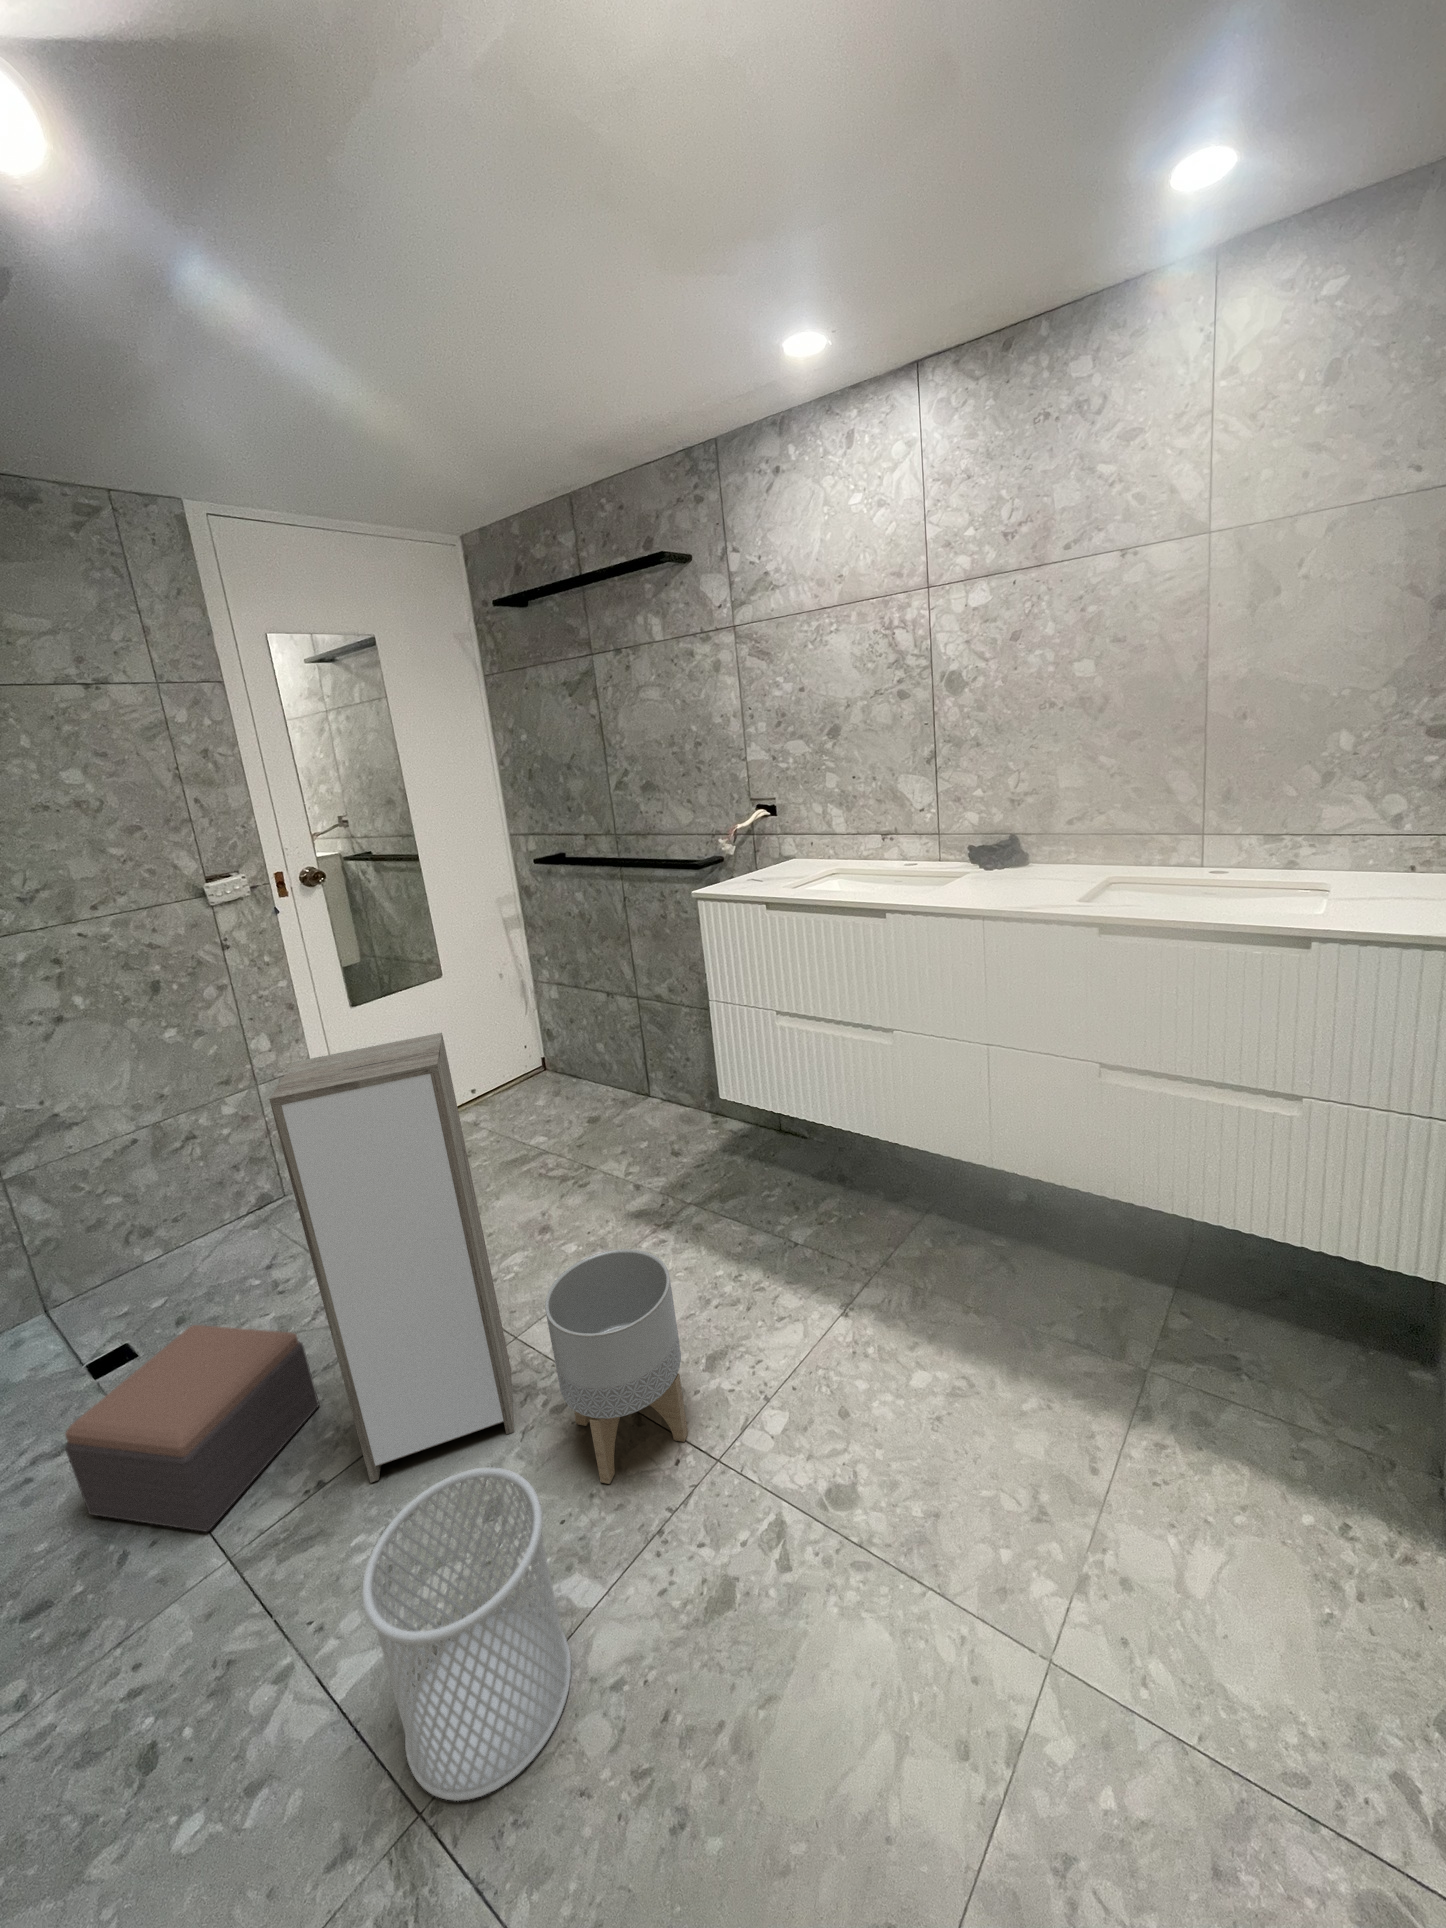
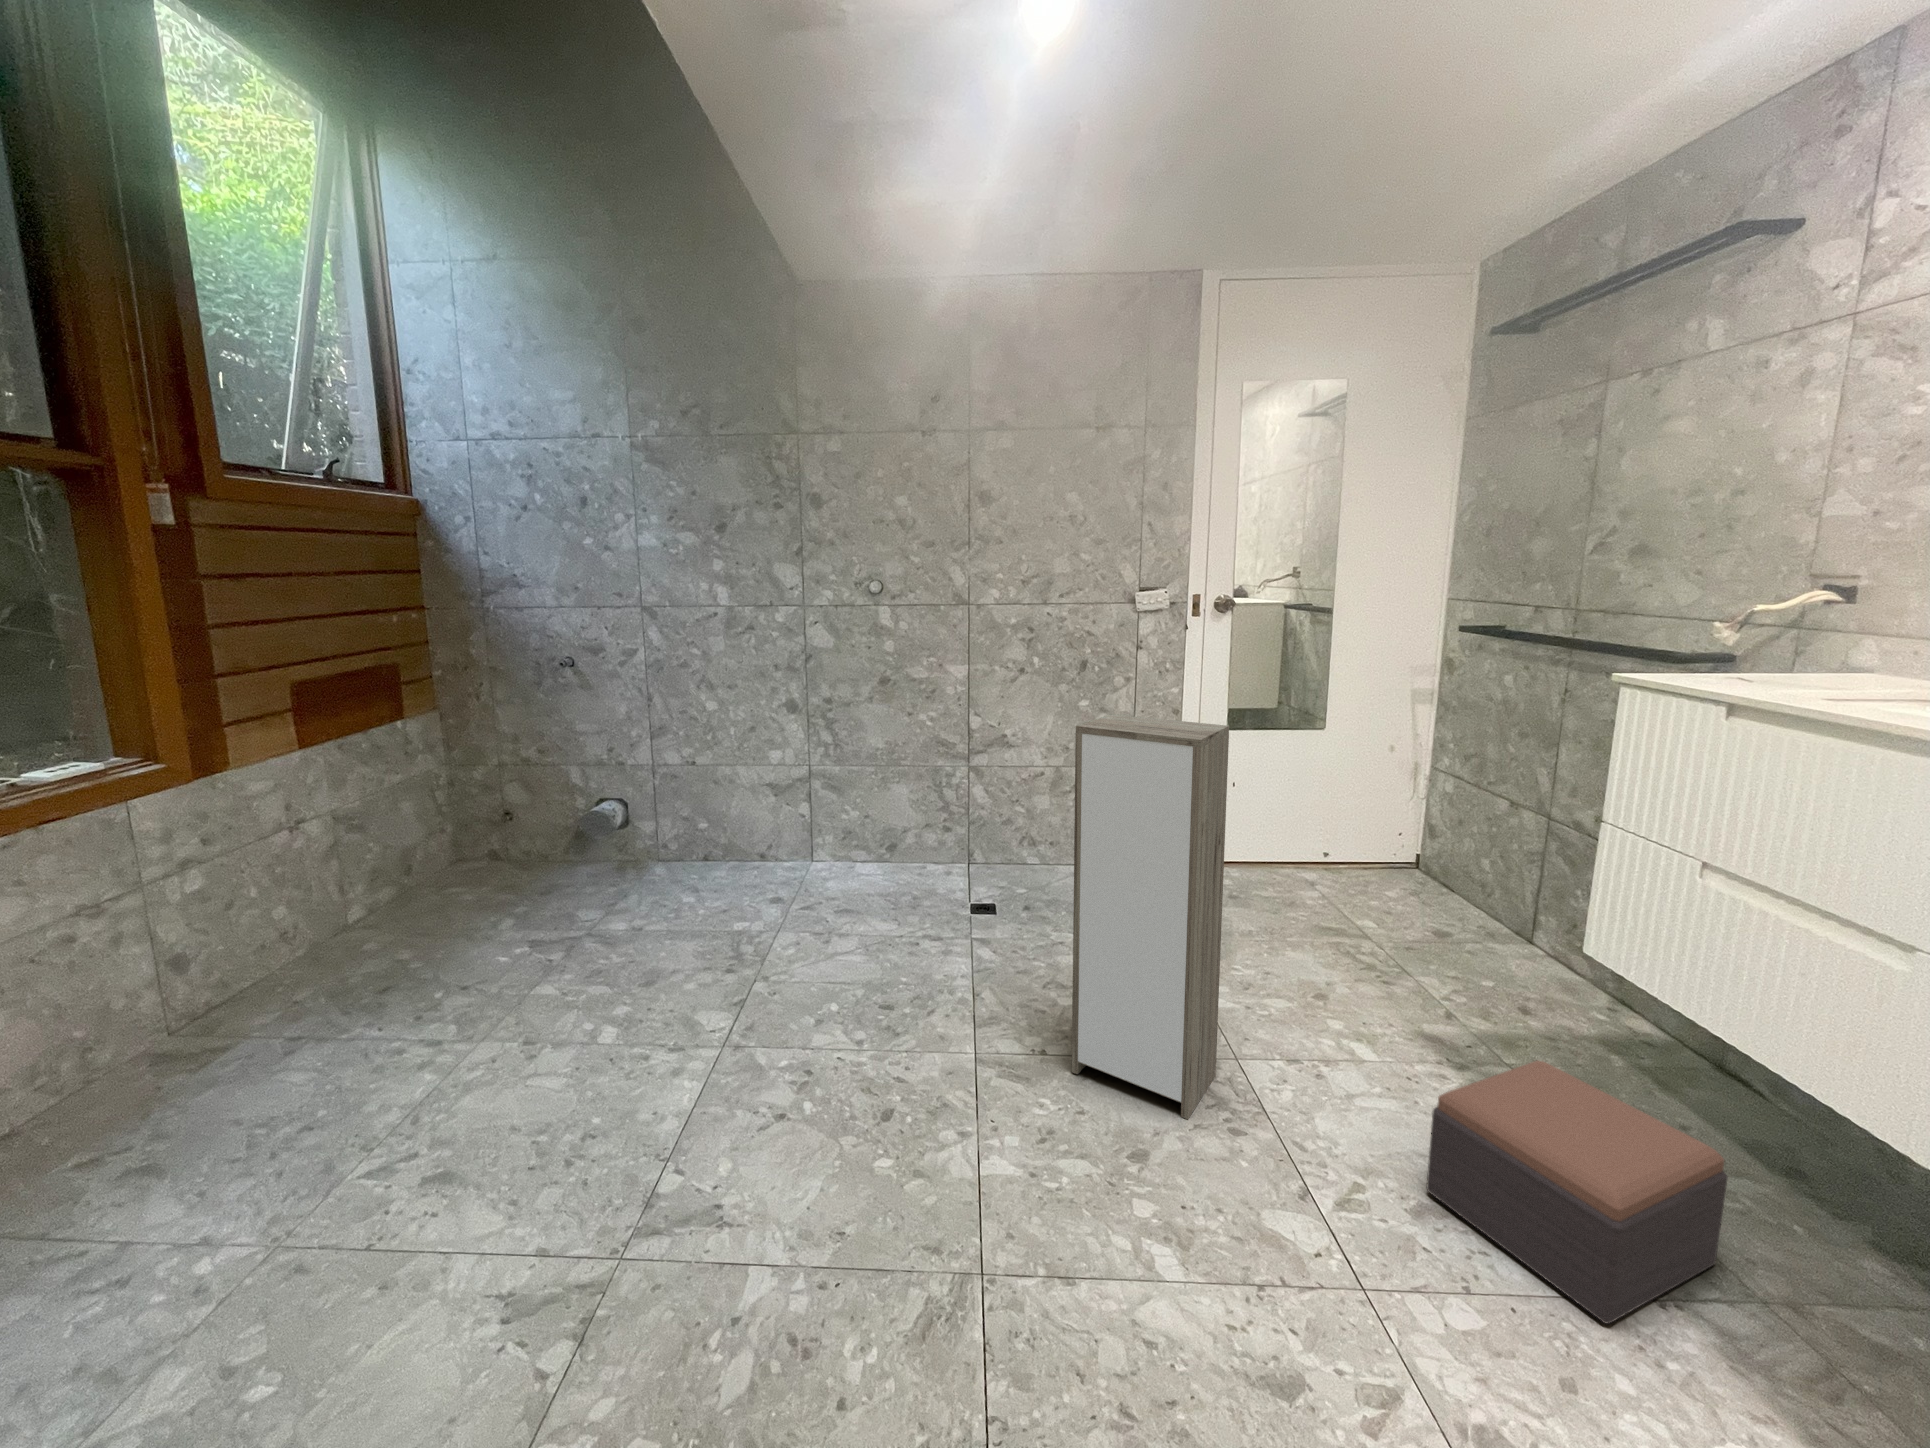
planter: present [545,1249,688,1484] -> none [1225,996,1379,1251]
footstool: present [65,1325,319,1532] -> present [1427,1060,1728,1323]
wastebasket: present [362,1467,571,1801] -> none [990,1061,1138,1323]

